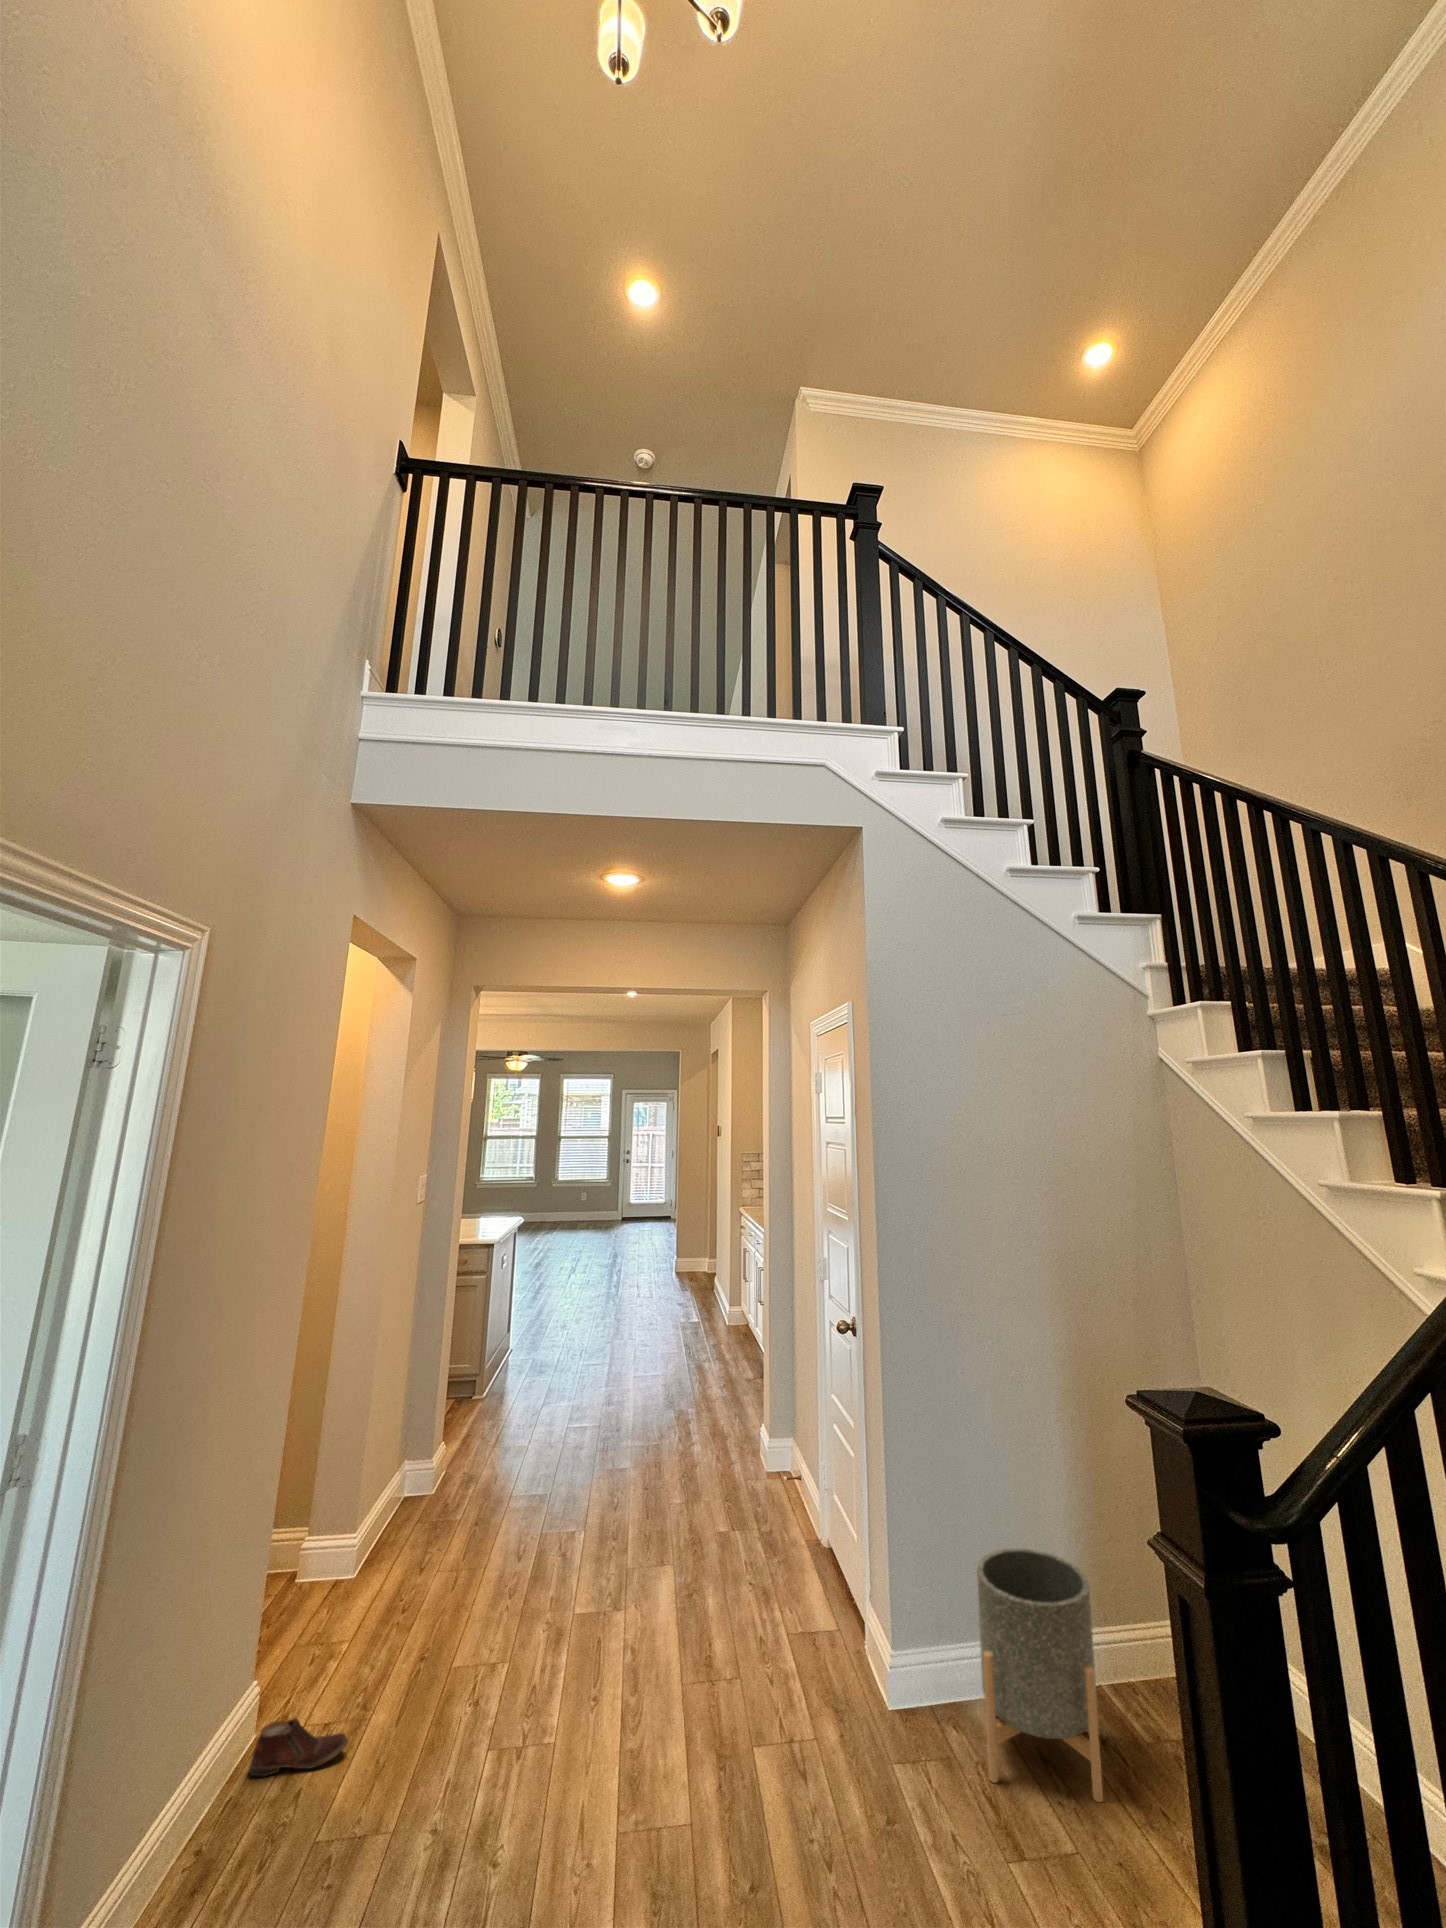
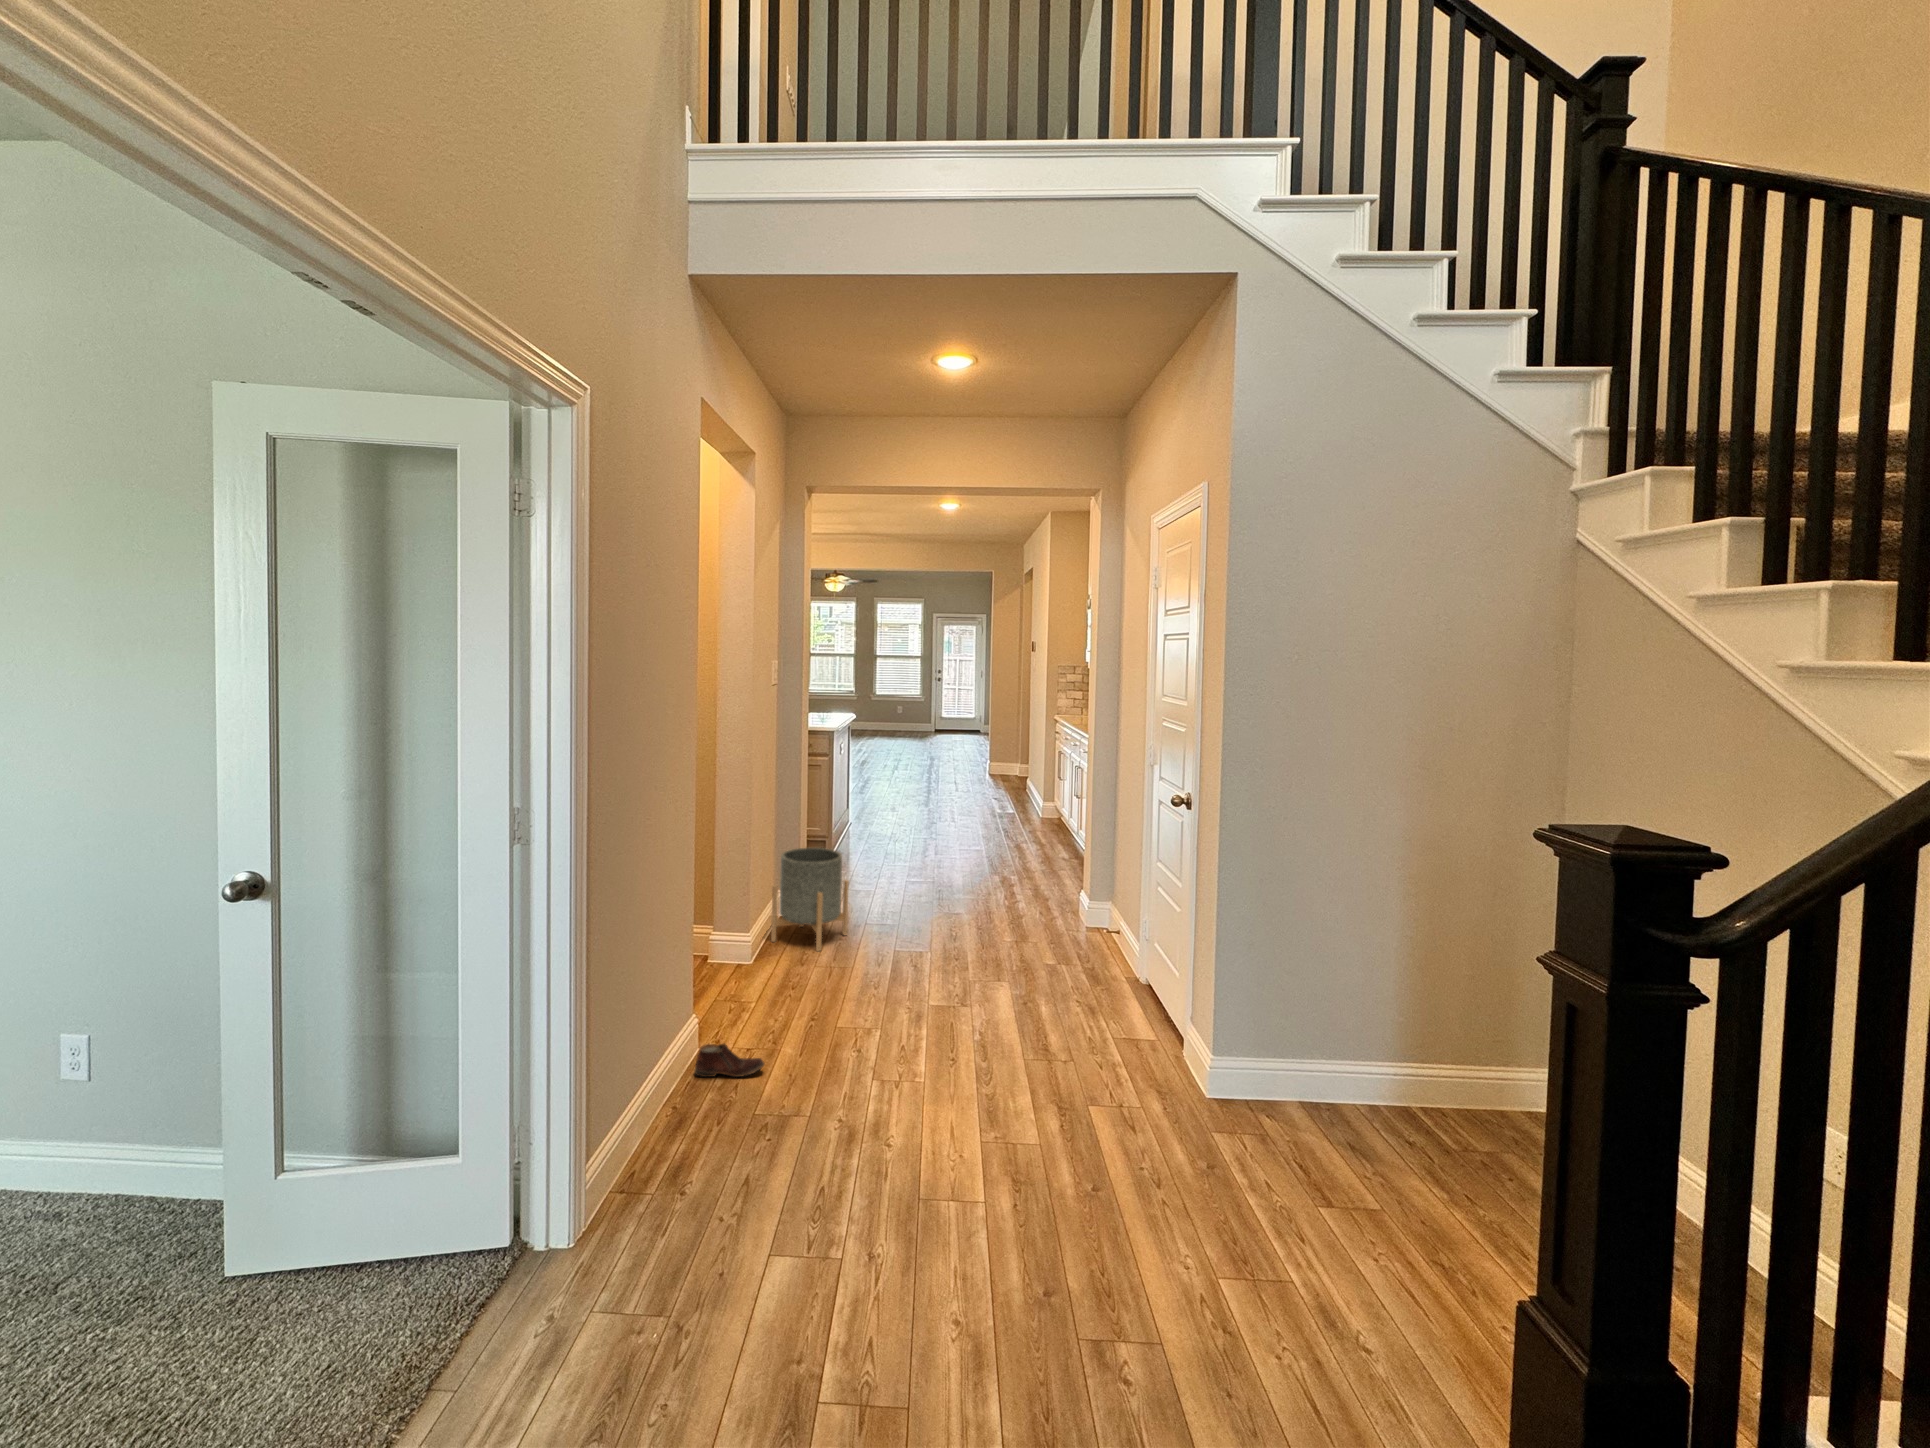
planter: present [977,1549,1103,1802] -> present [771,848,849,951]

